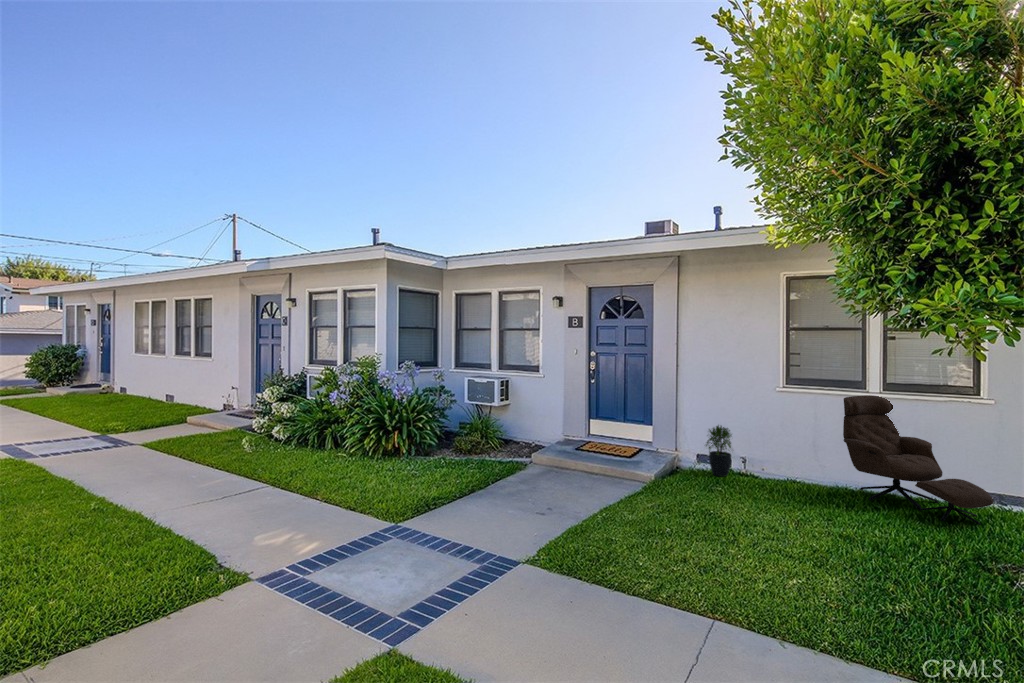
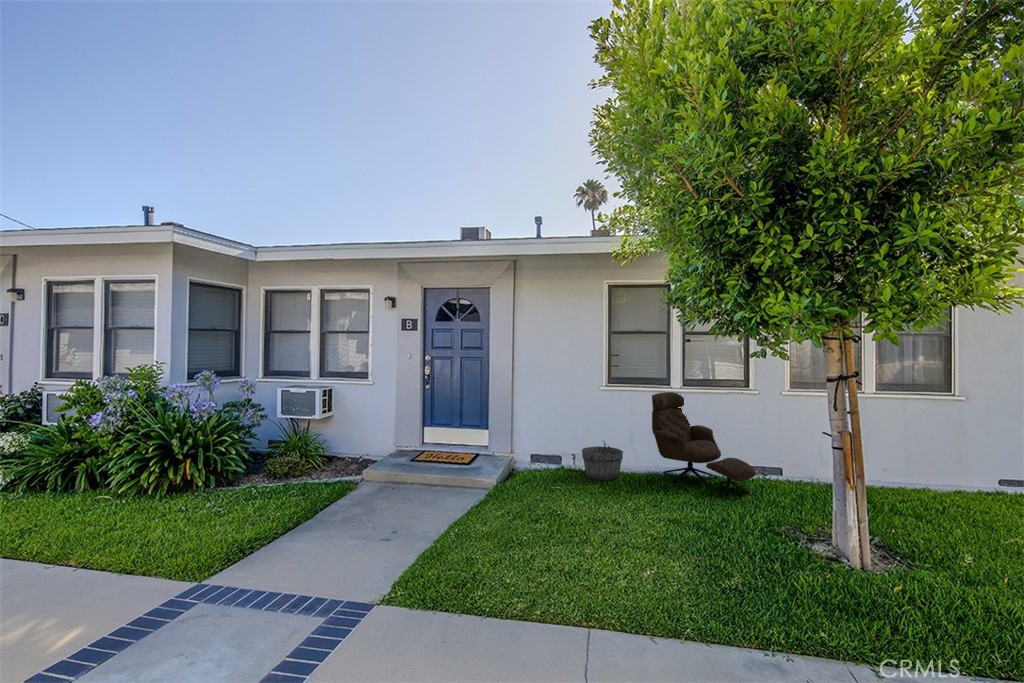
potted plant: present [706,425,732,476] -> none [537,424,565,474]
wooden bucket: none [754,446,806,489] -> present [582,441,623,480]

